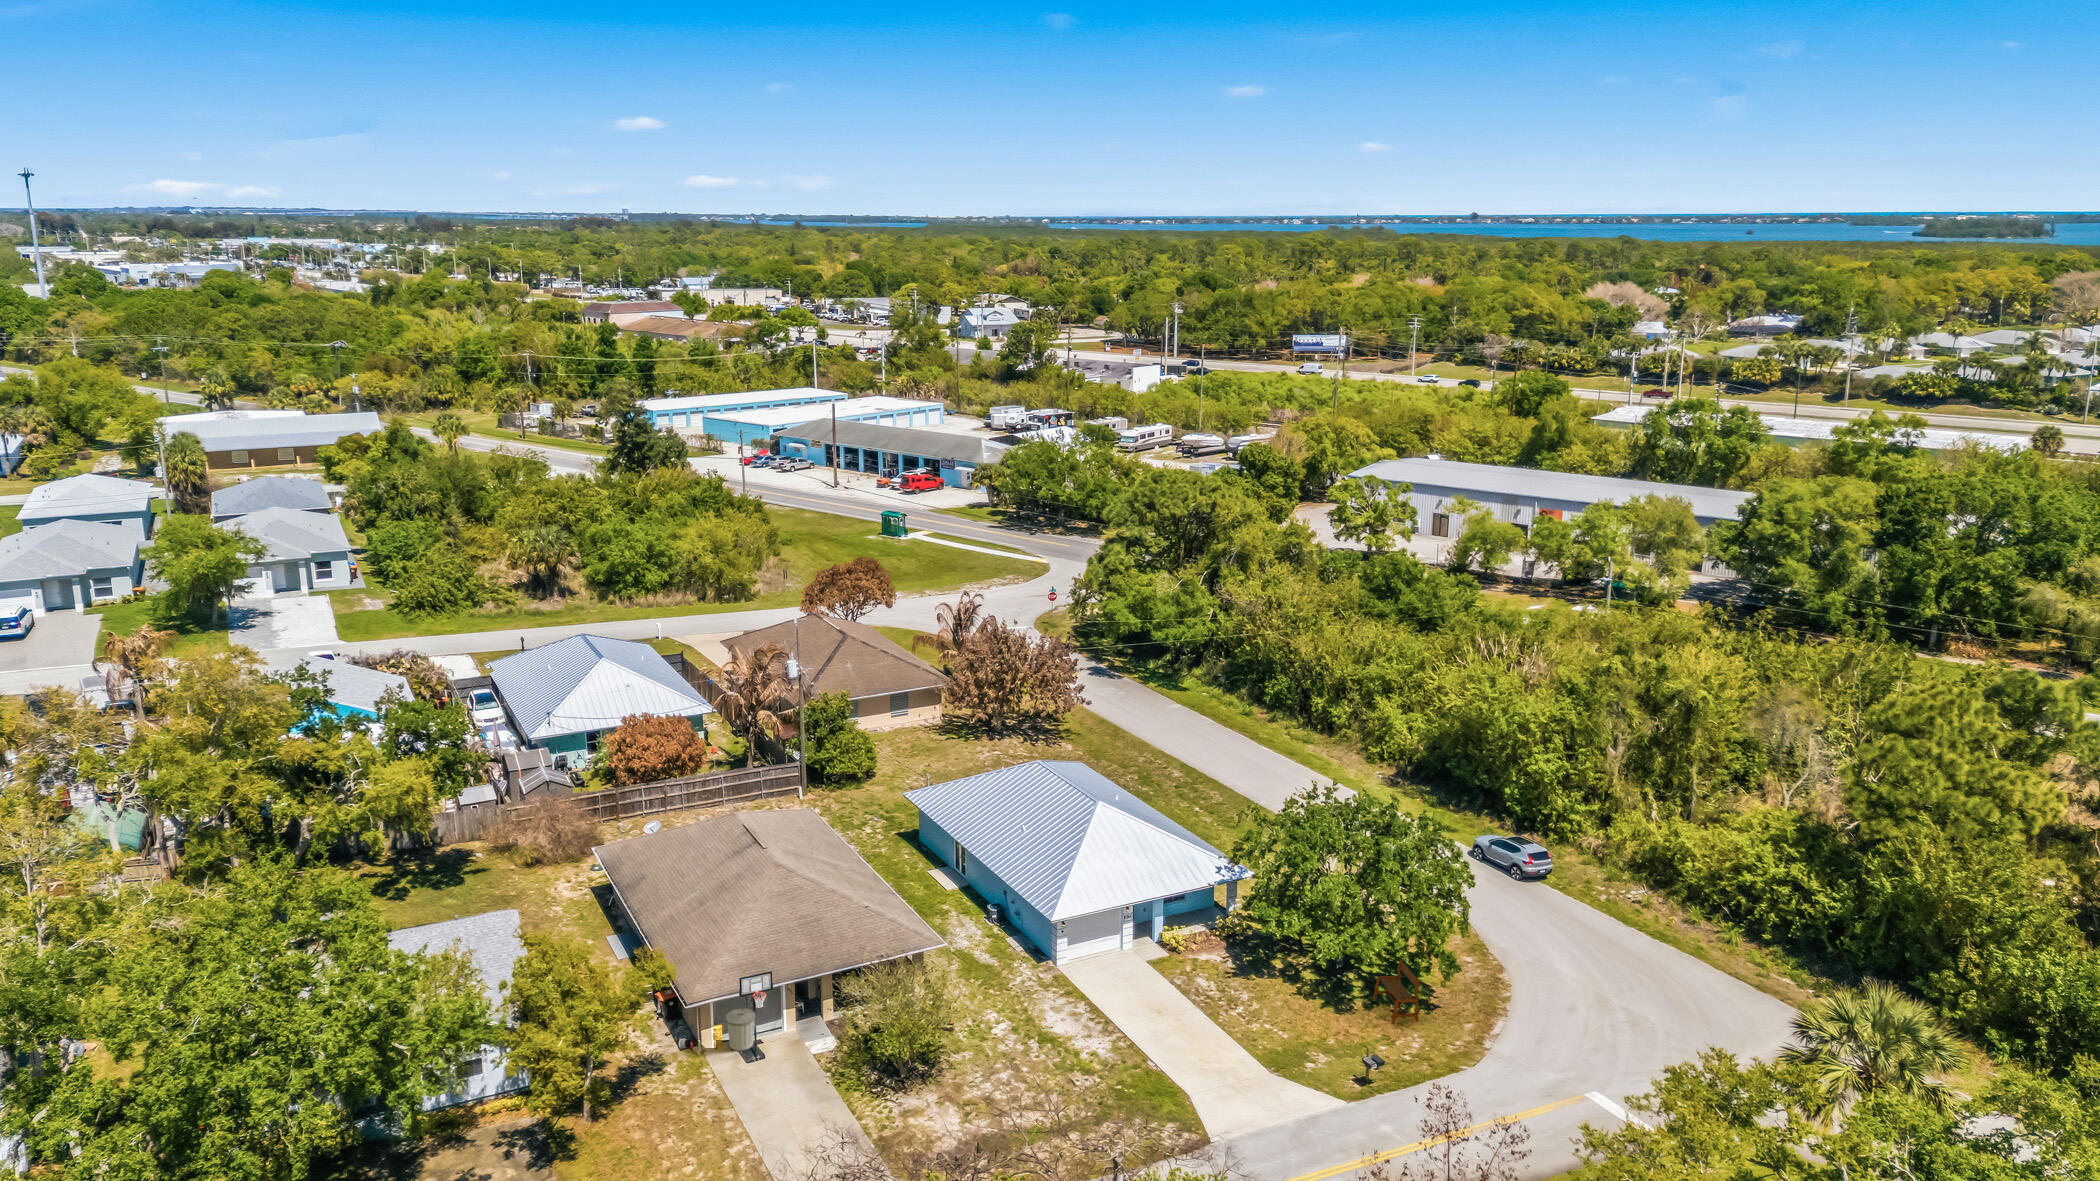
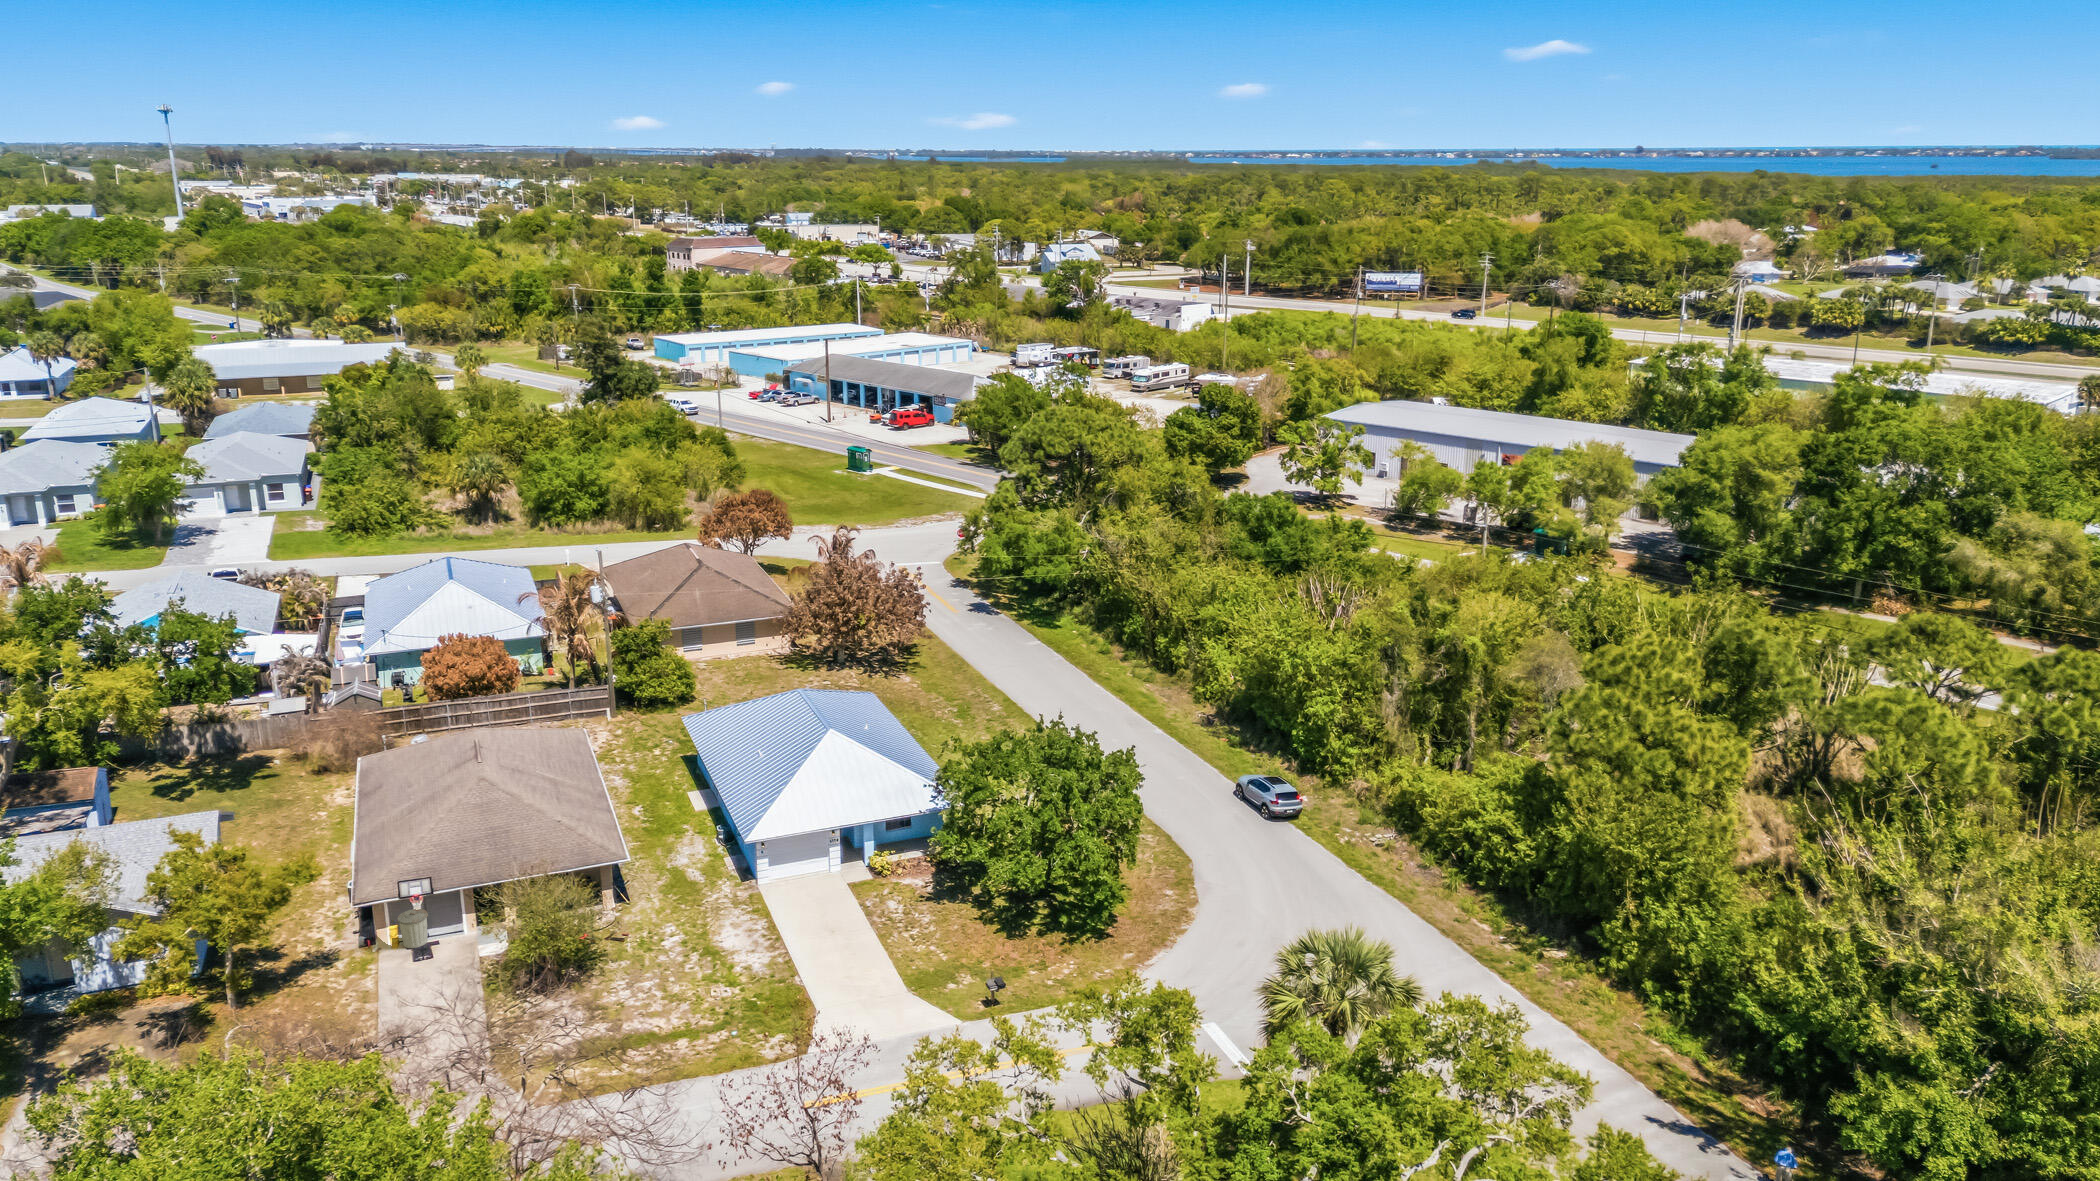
bench: present [1373,960,1420,1024] -> none [1046,891,1077,953]

